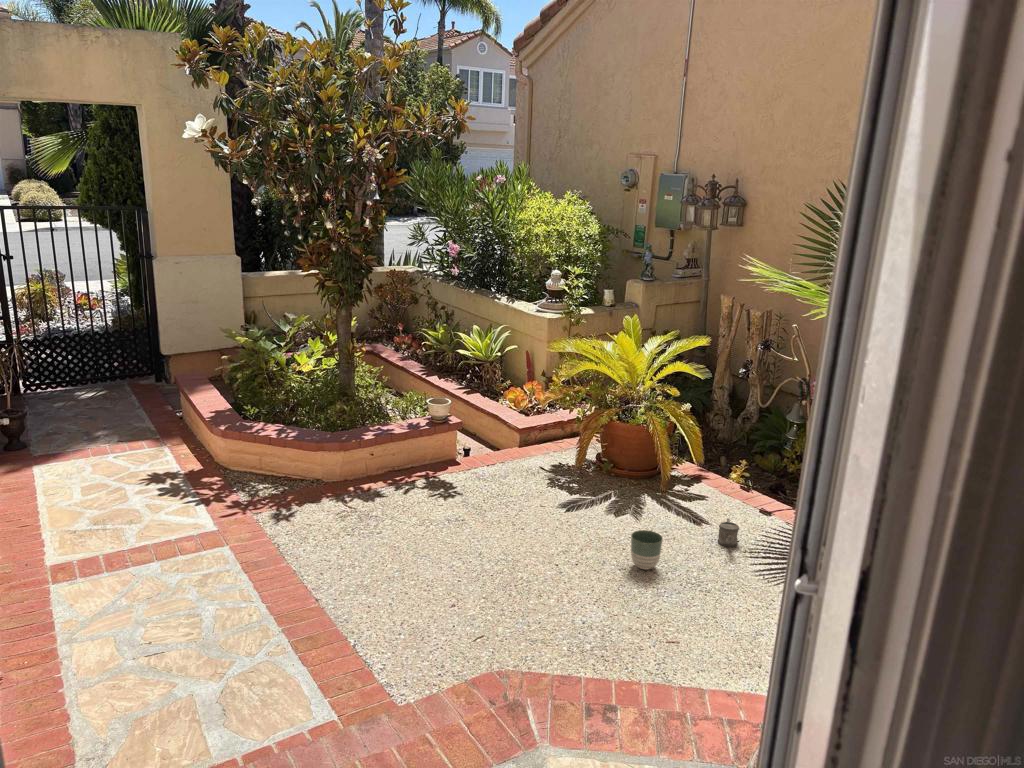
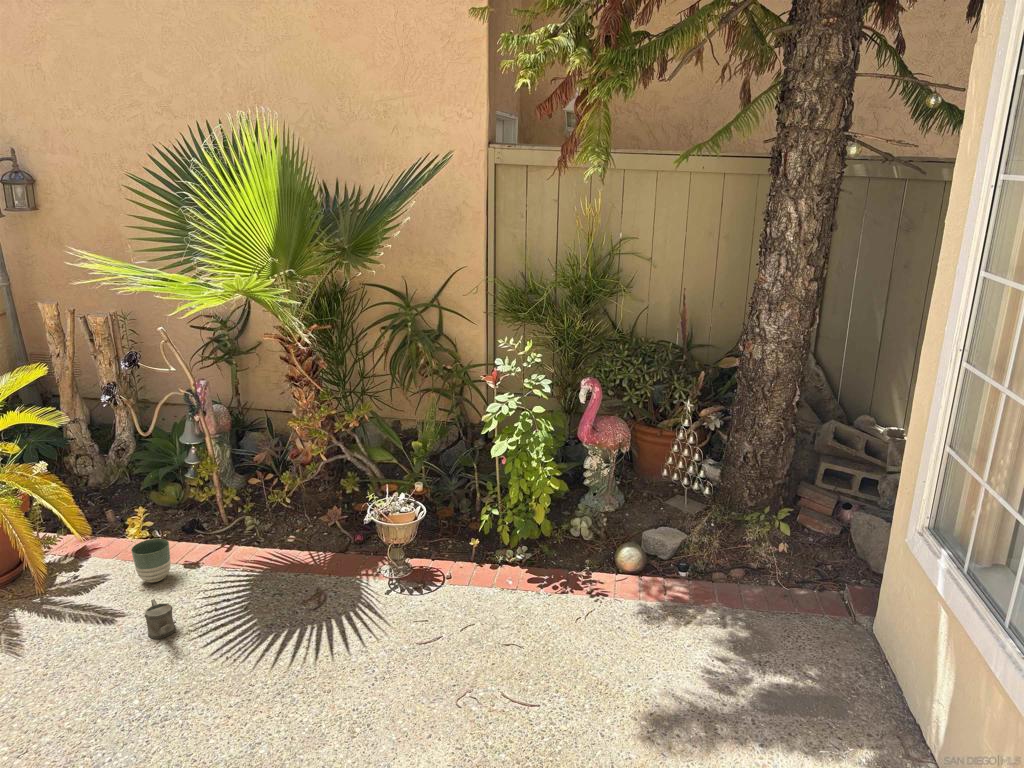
planter: present [631,530,663,570] -> present [131,539,171,583]

